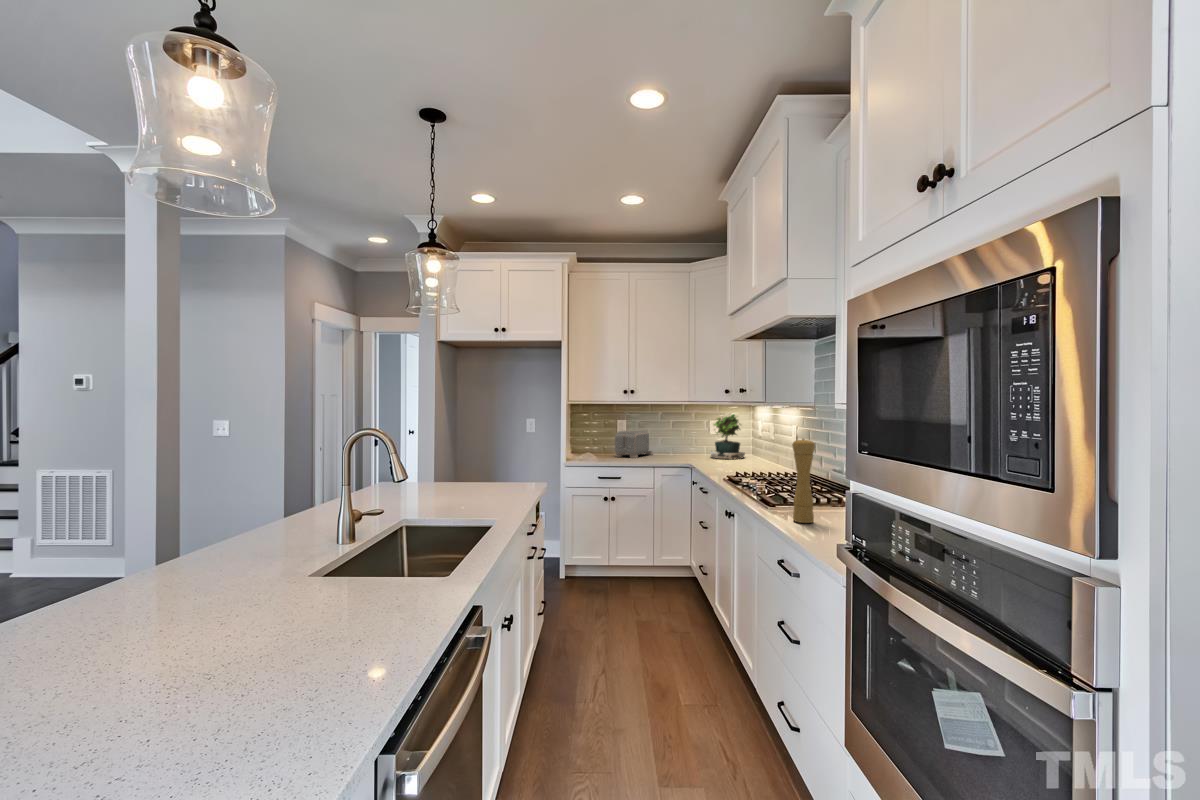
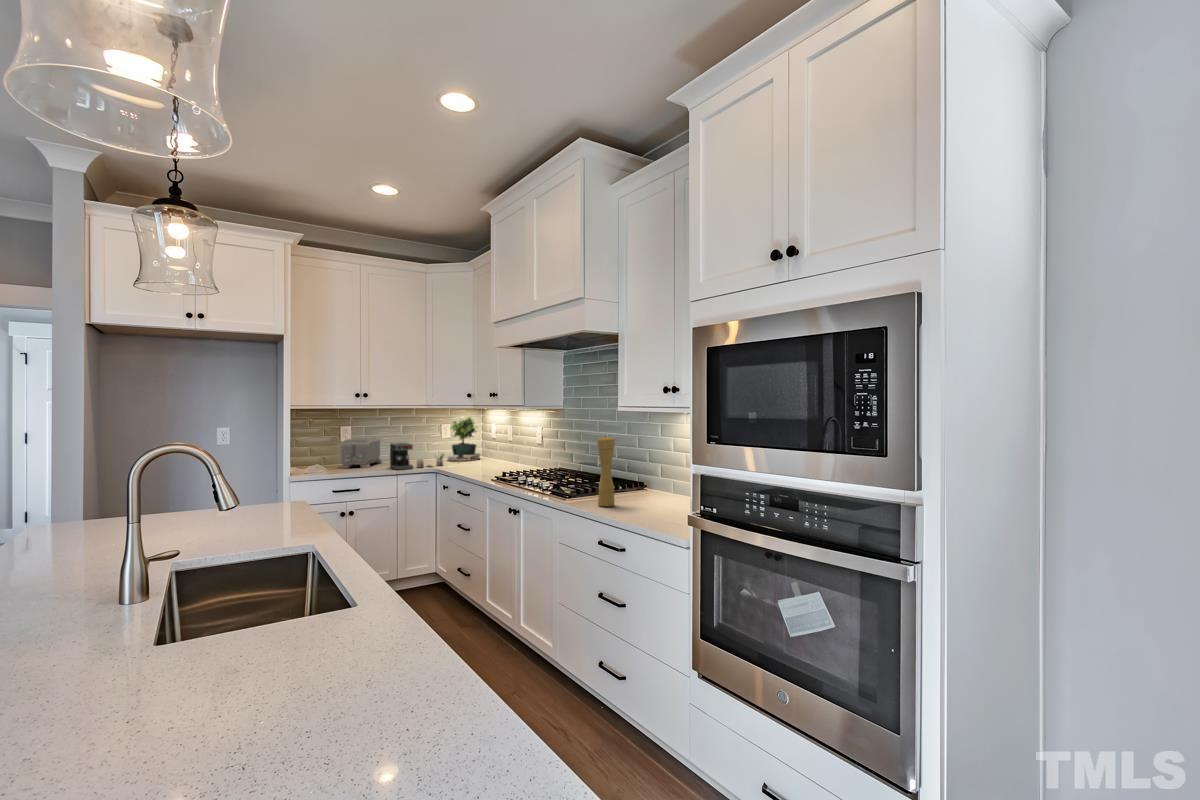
coffee maker: none [652,437,701,462] -> present [390,443,444,470]

